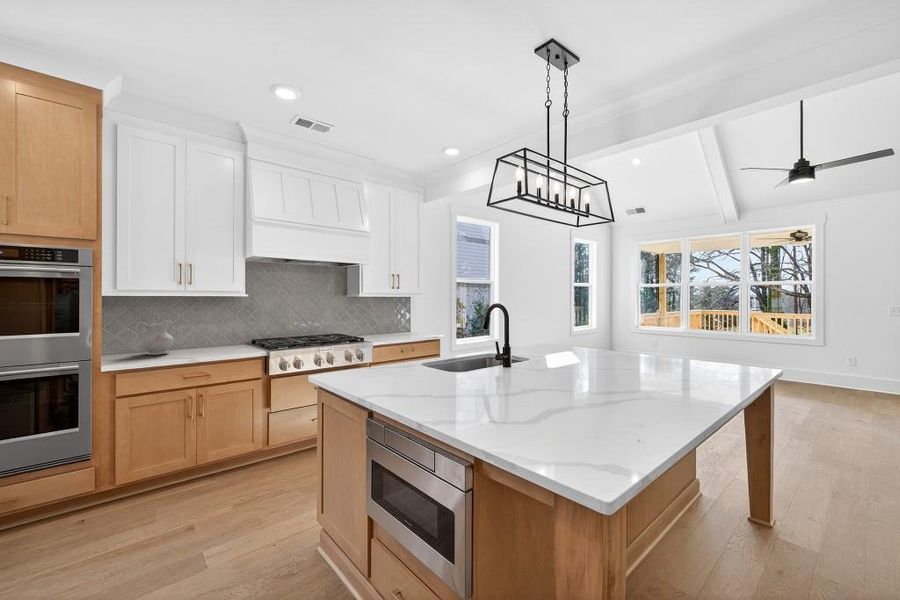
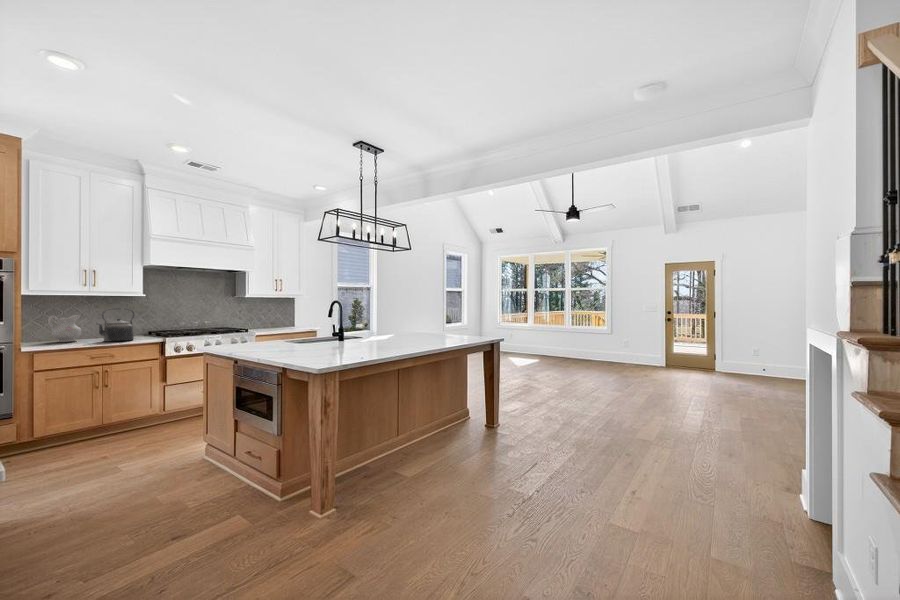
kettle: none [189,313,234,356] -> present [96,309,134,342]

